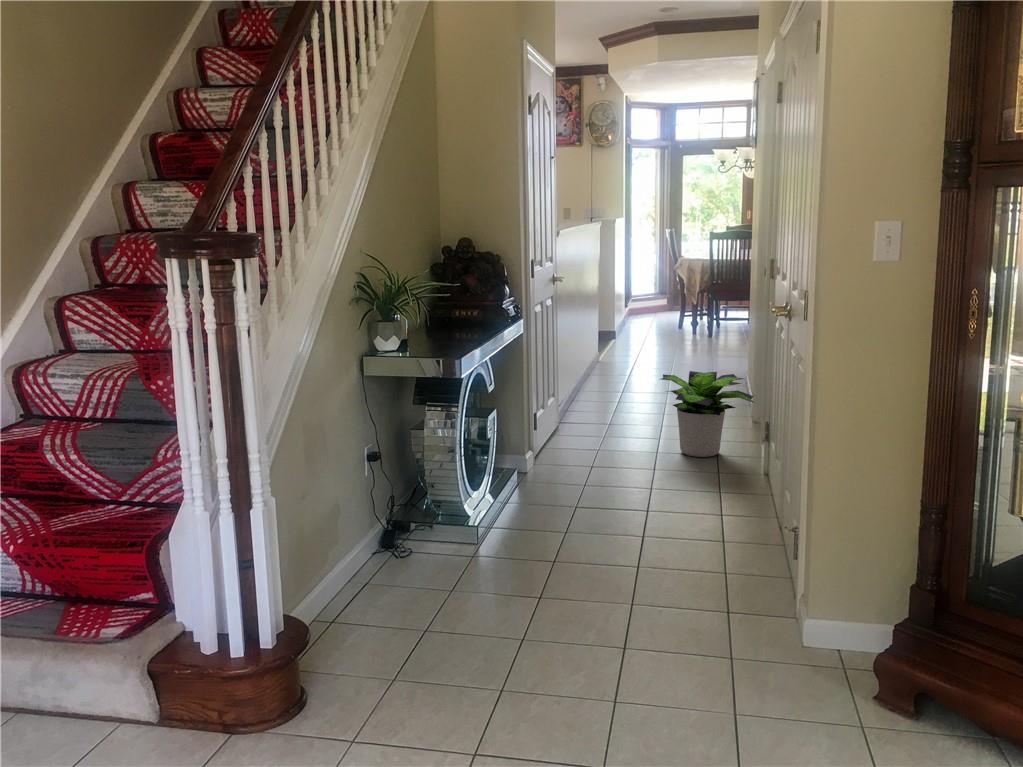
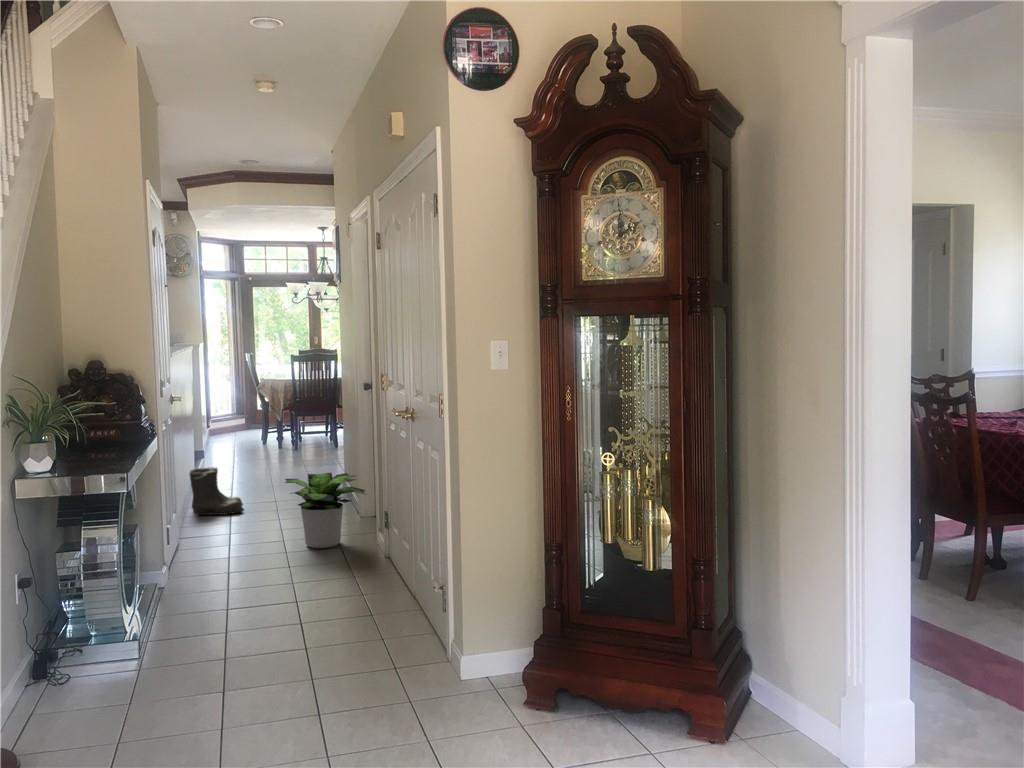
boots: none [578,353,632,405] -> present [190,467,243,515]

